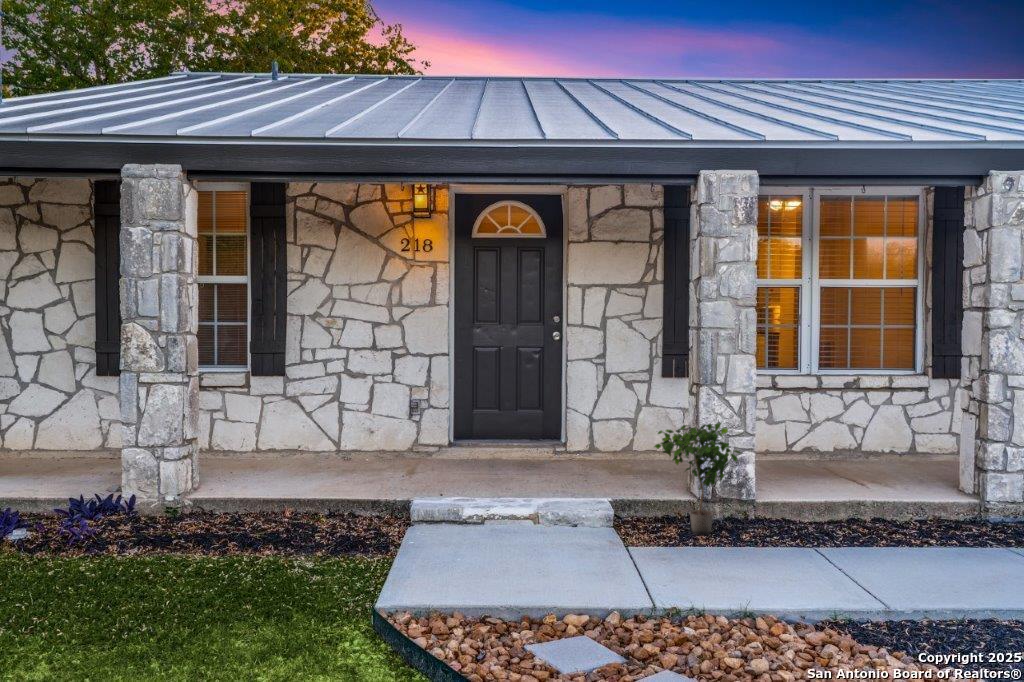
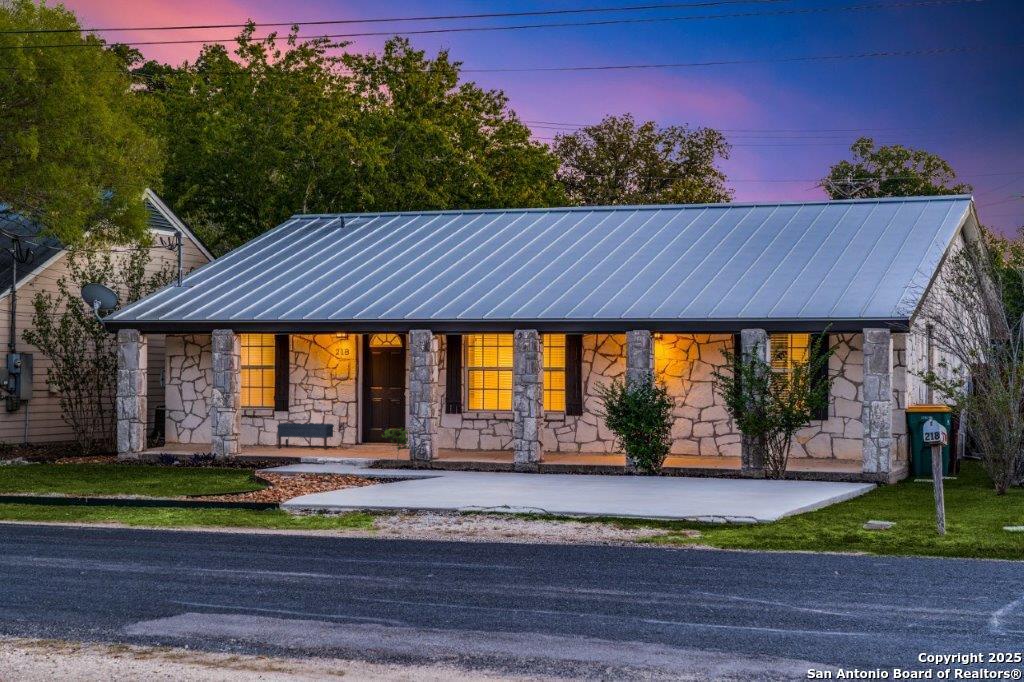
bench: none [270,402,401,464] -> present [277,423,334,450]

